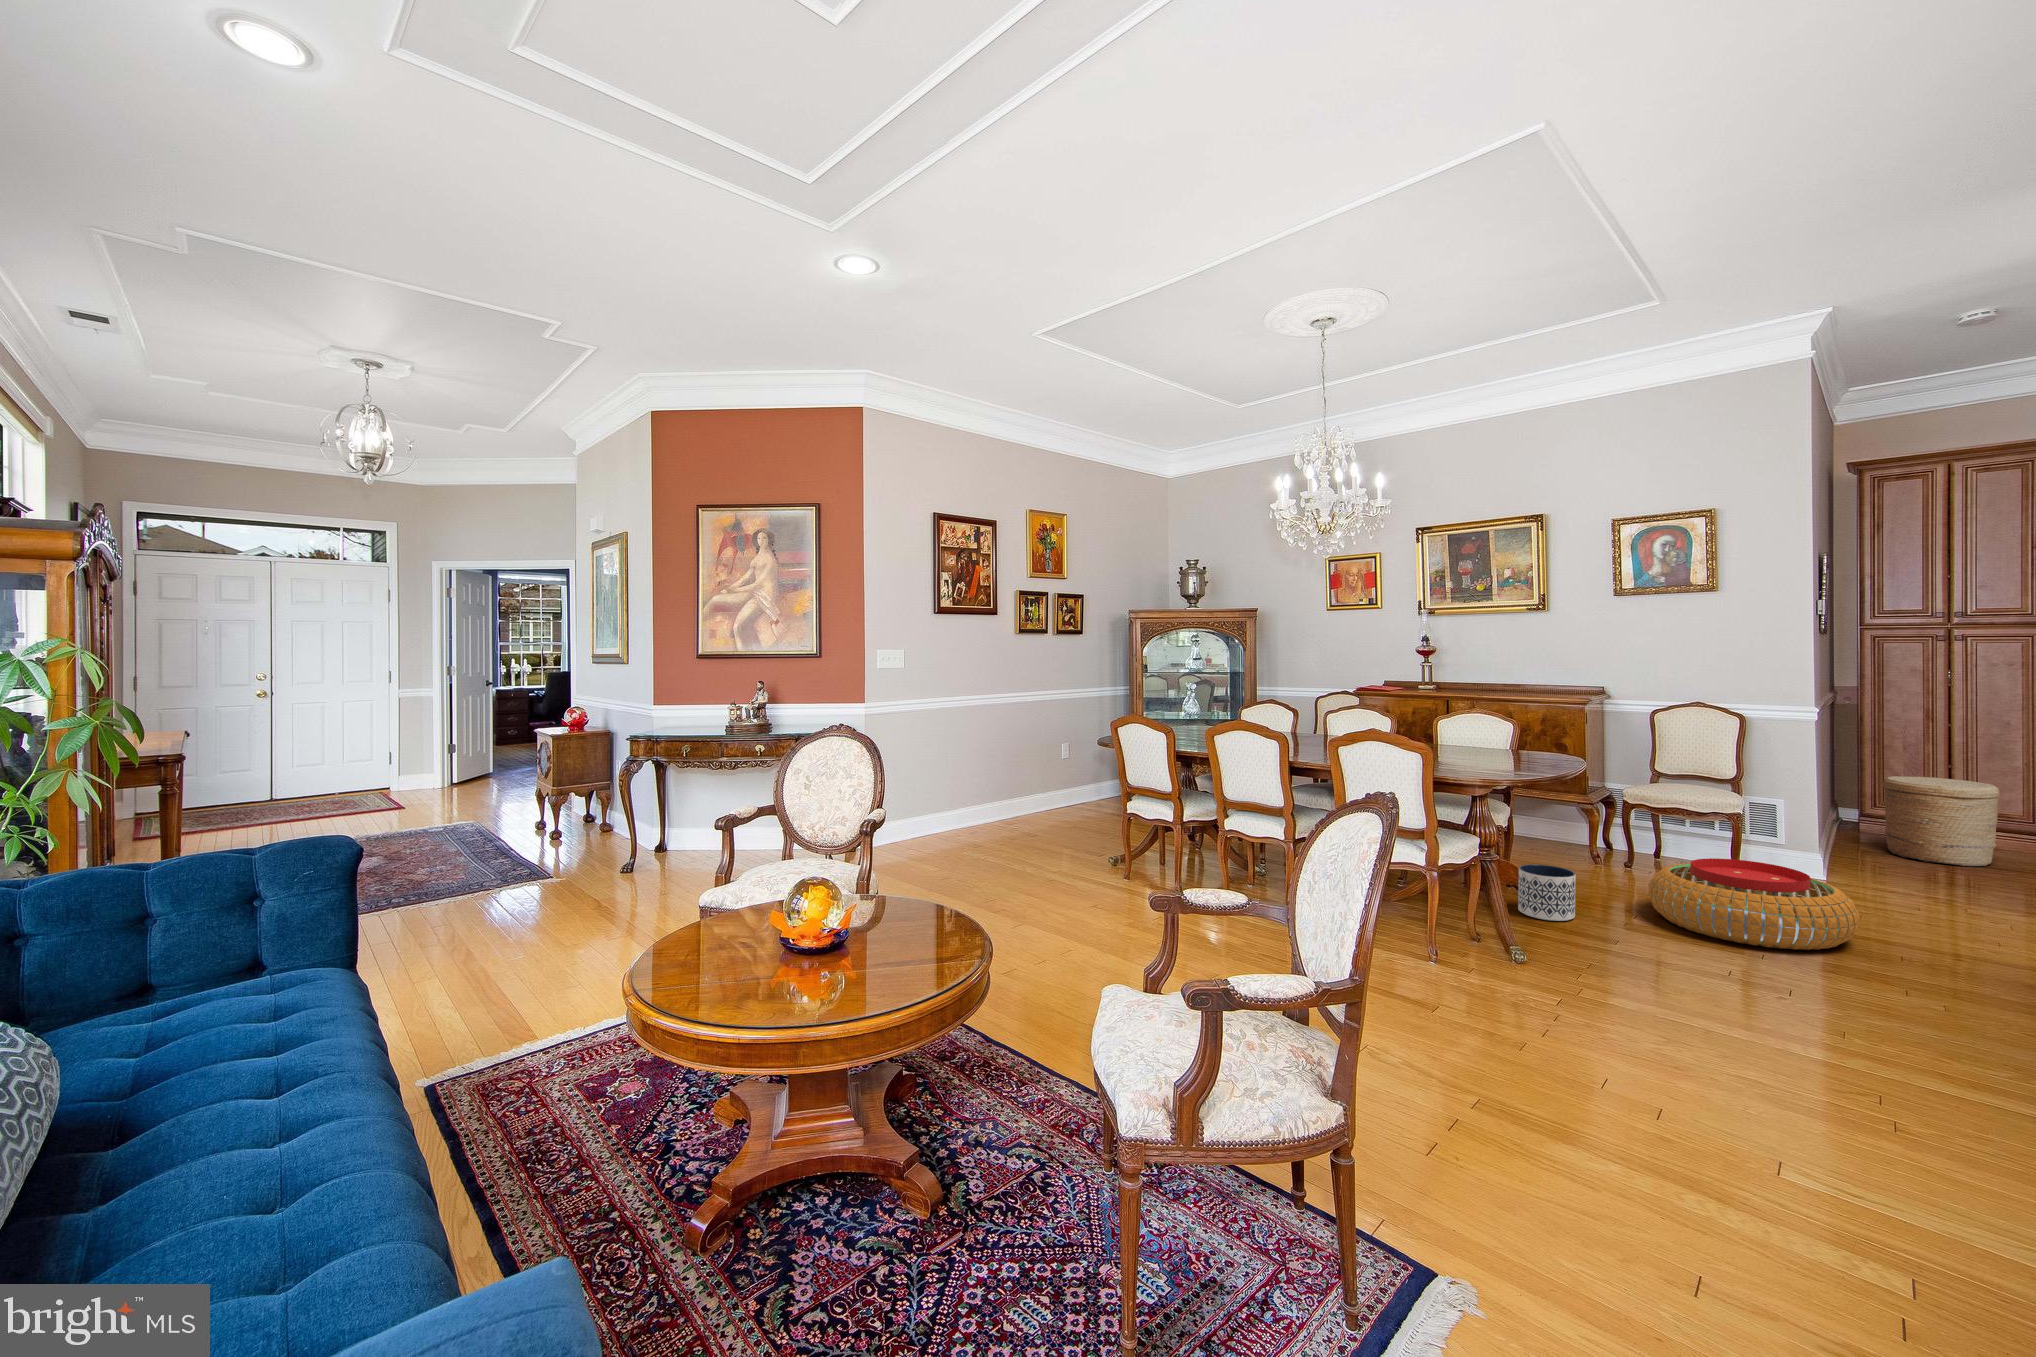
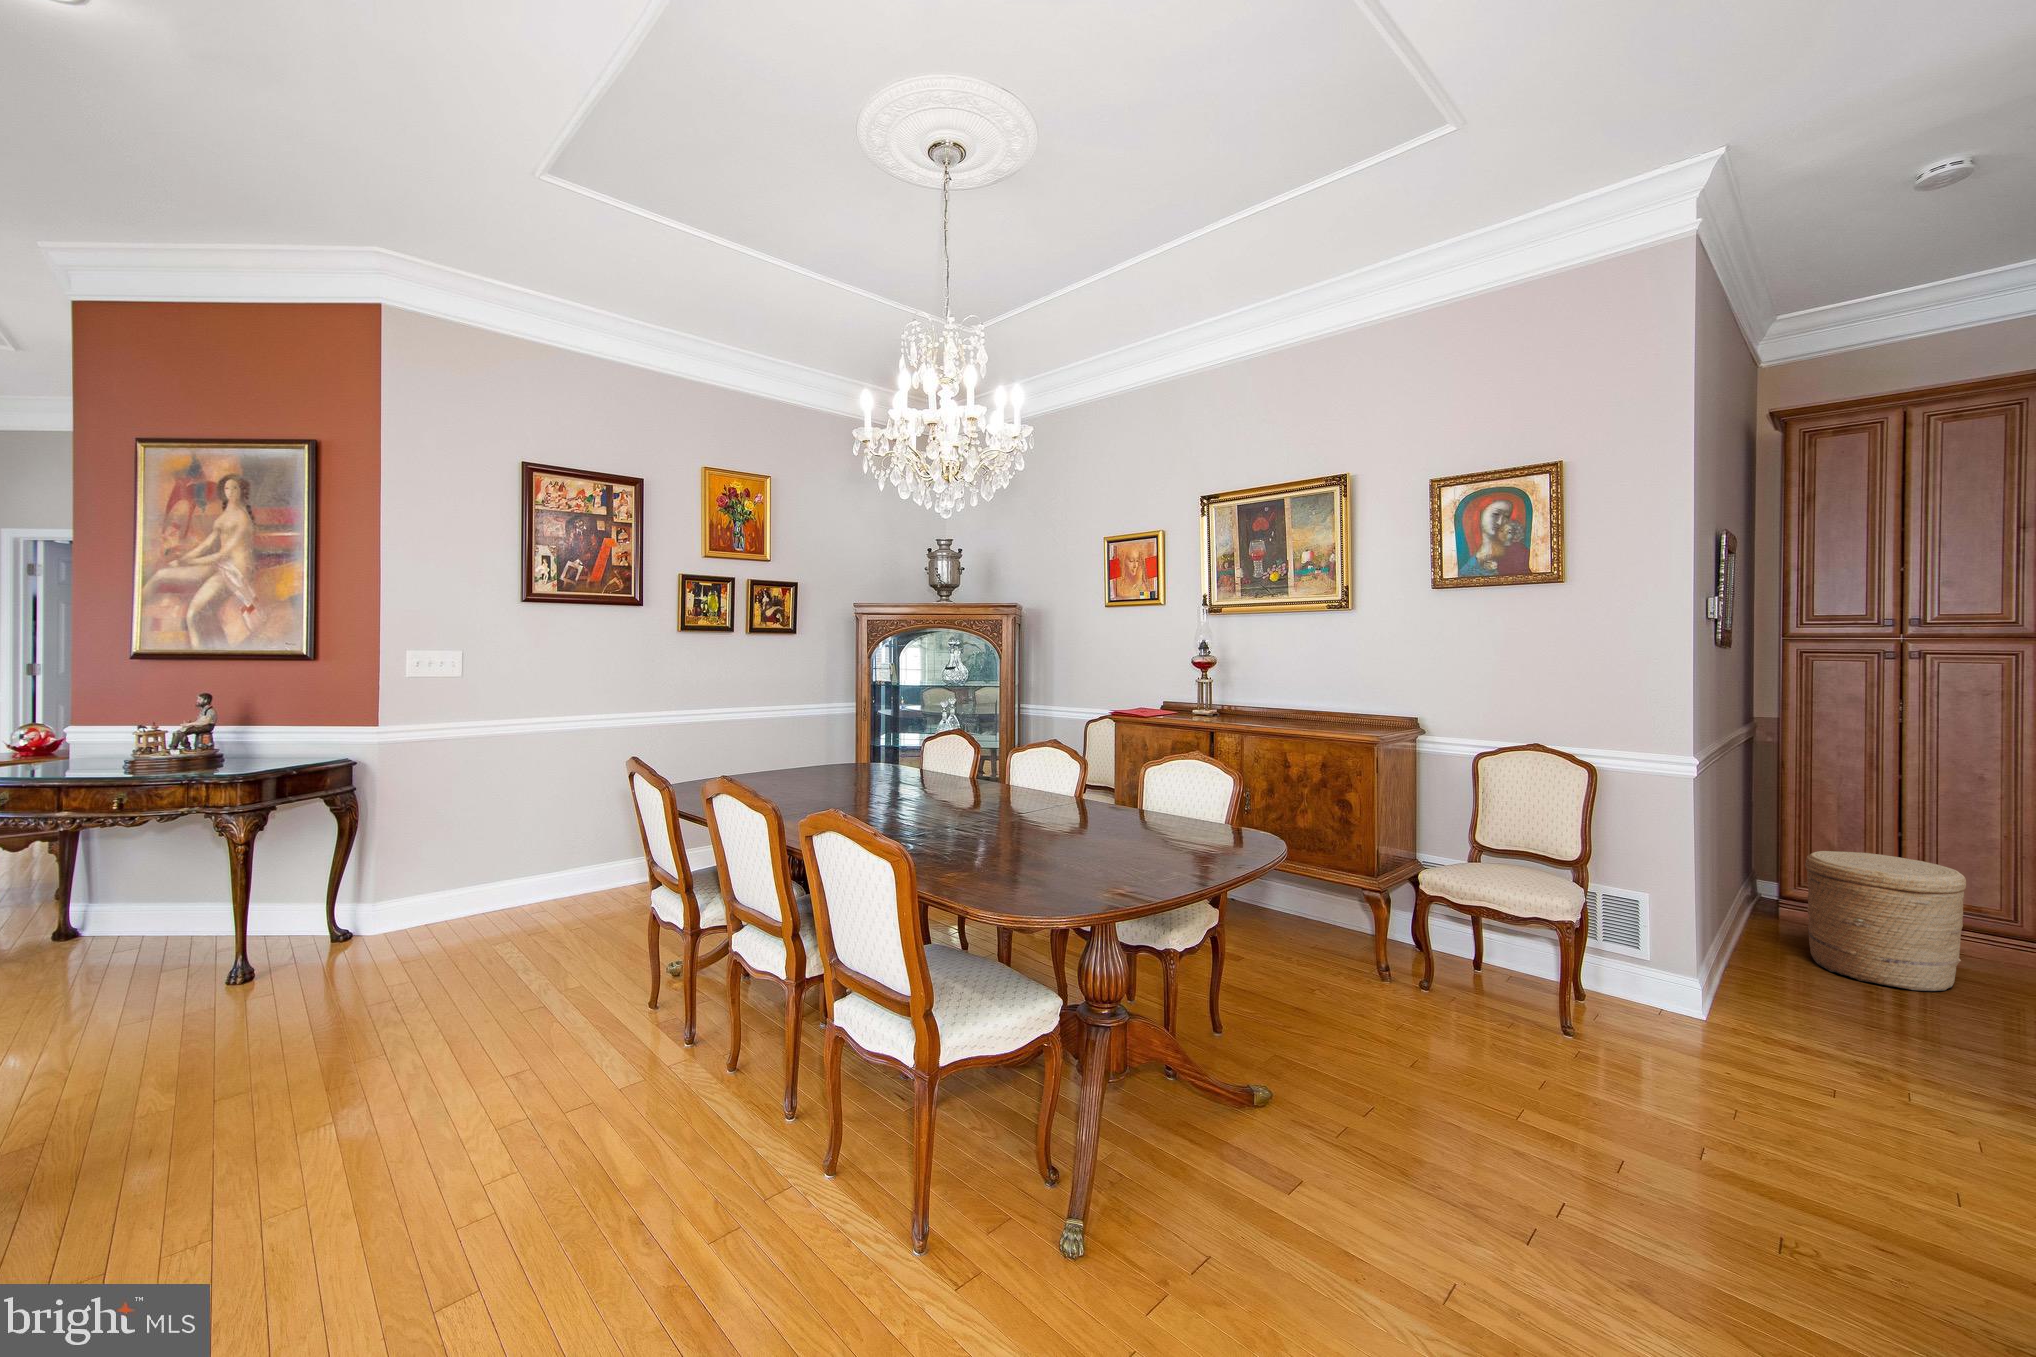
pouf: present [1648,858,1860,950] -> none [1394,1006,1707,1199]
planter: present [1518,864,1576,921] -> none [1192,1007,1274,1111]

